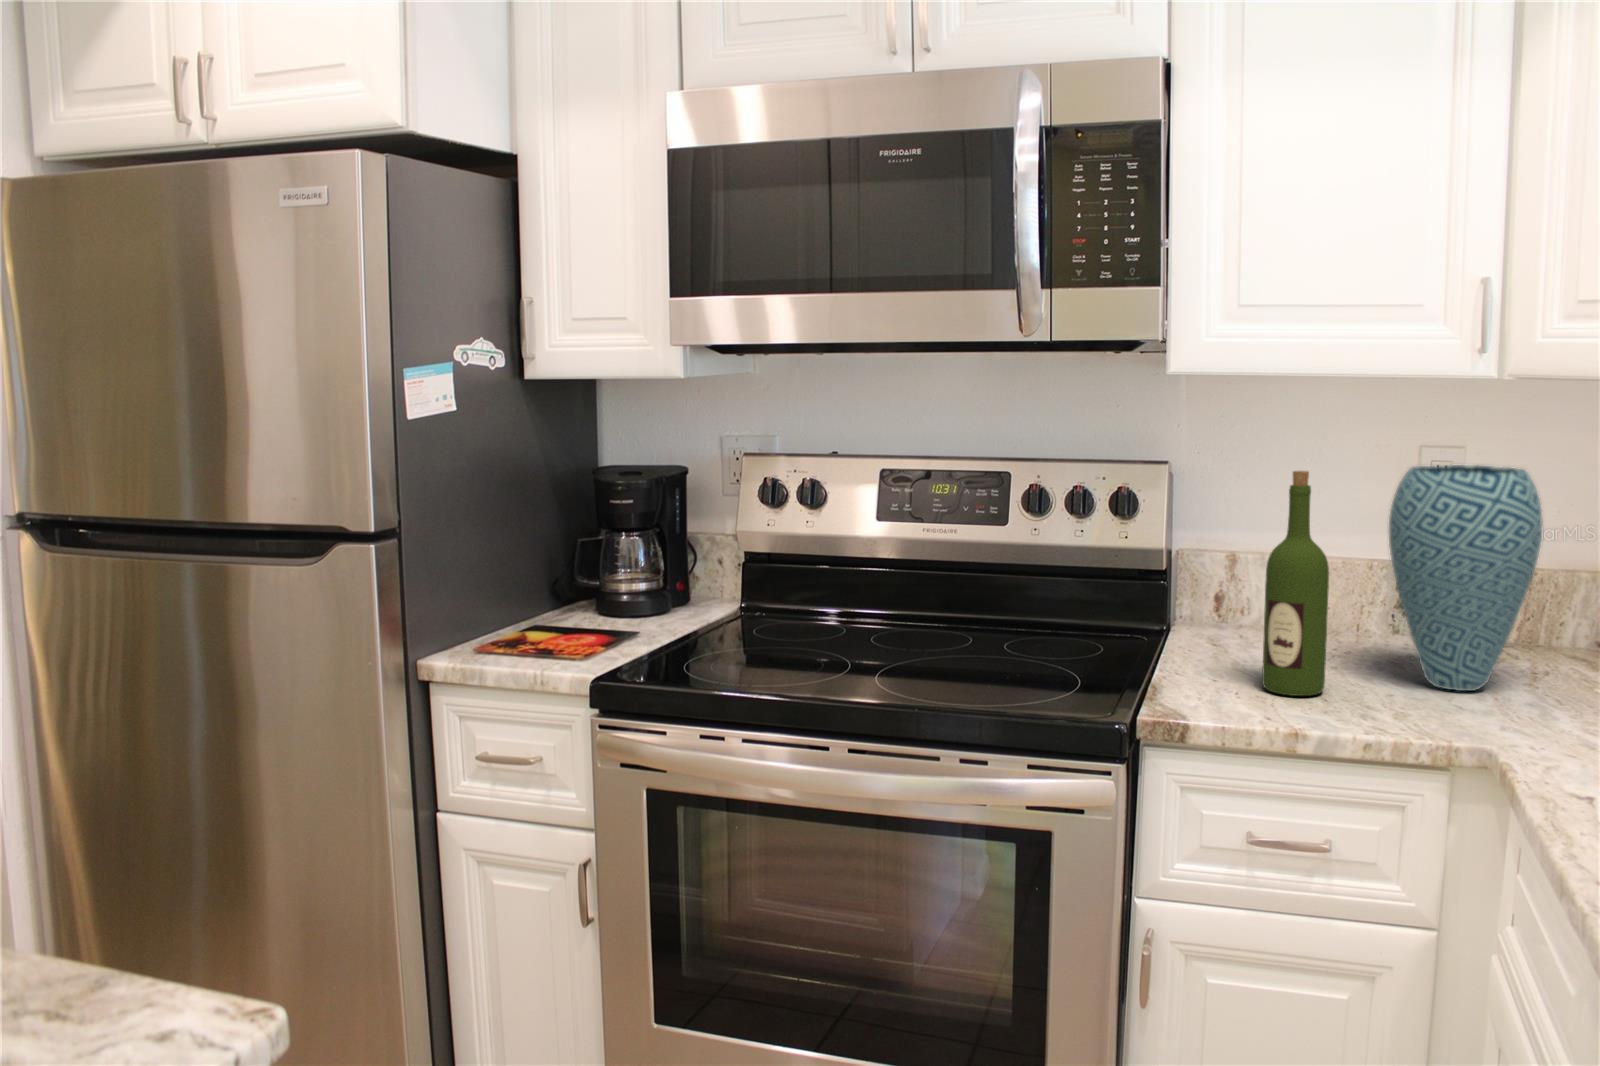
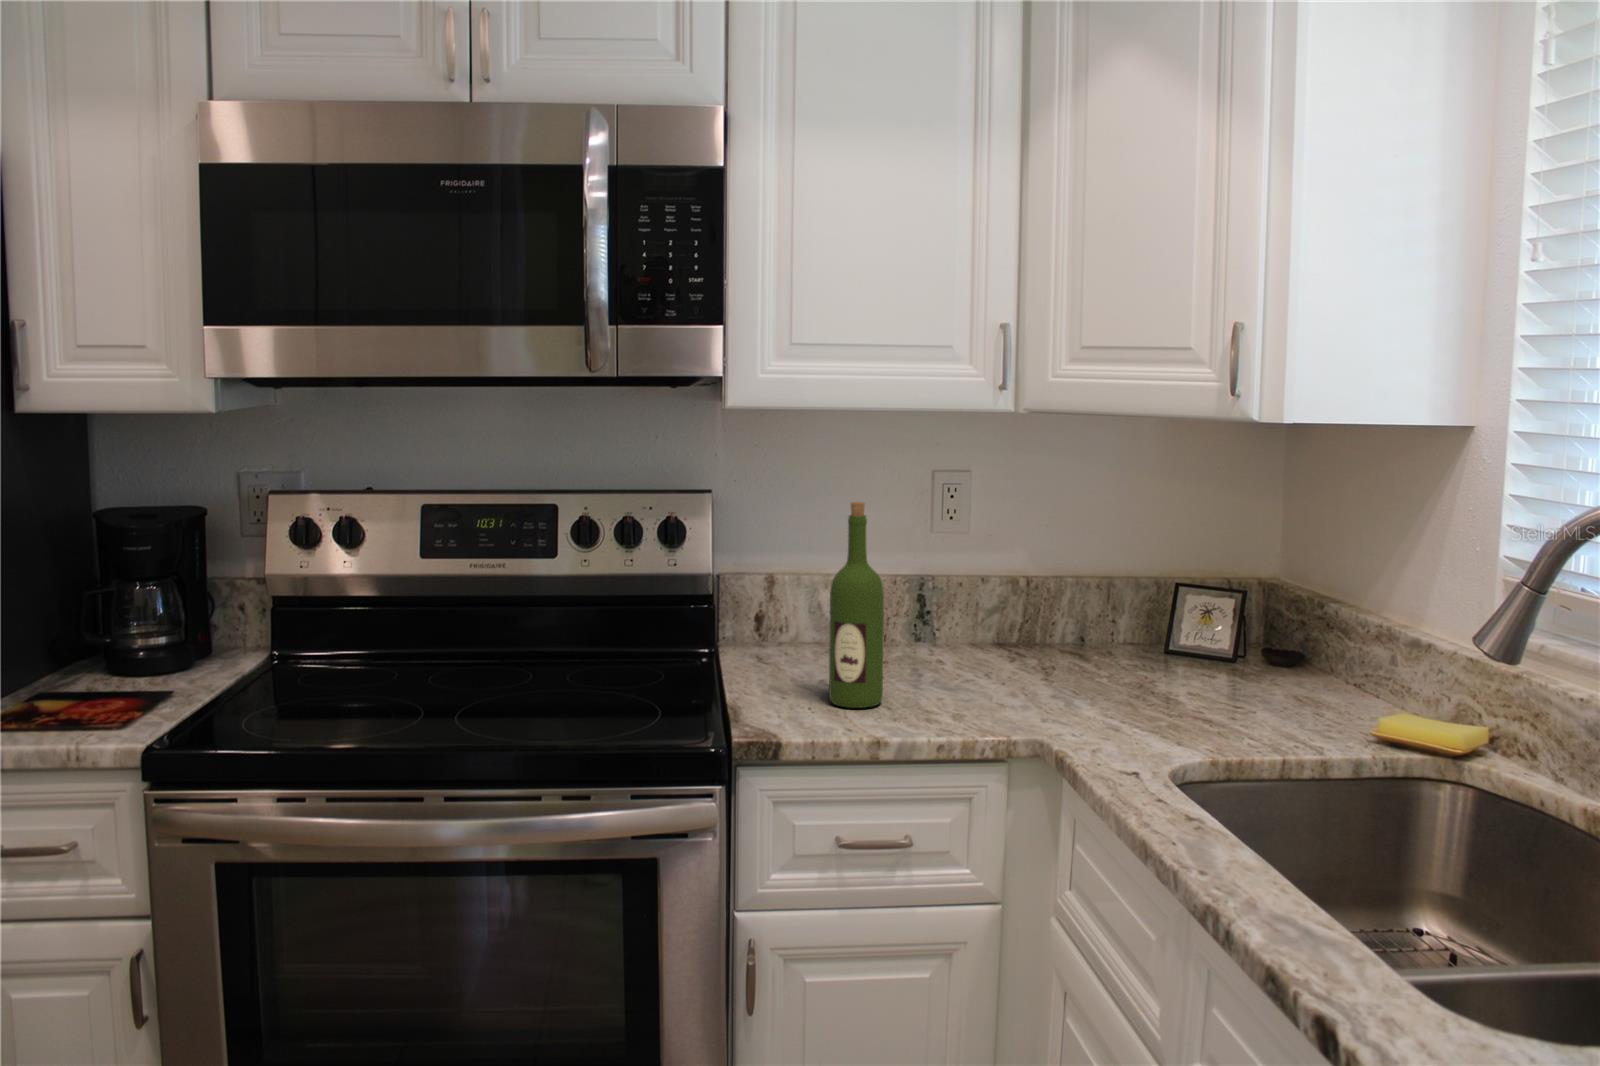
vase: present [1389,465,1543,691] -> none [925,491,1045,691]

